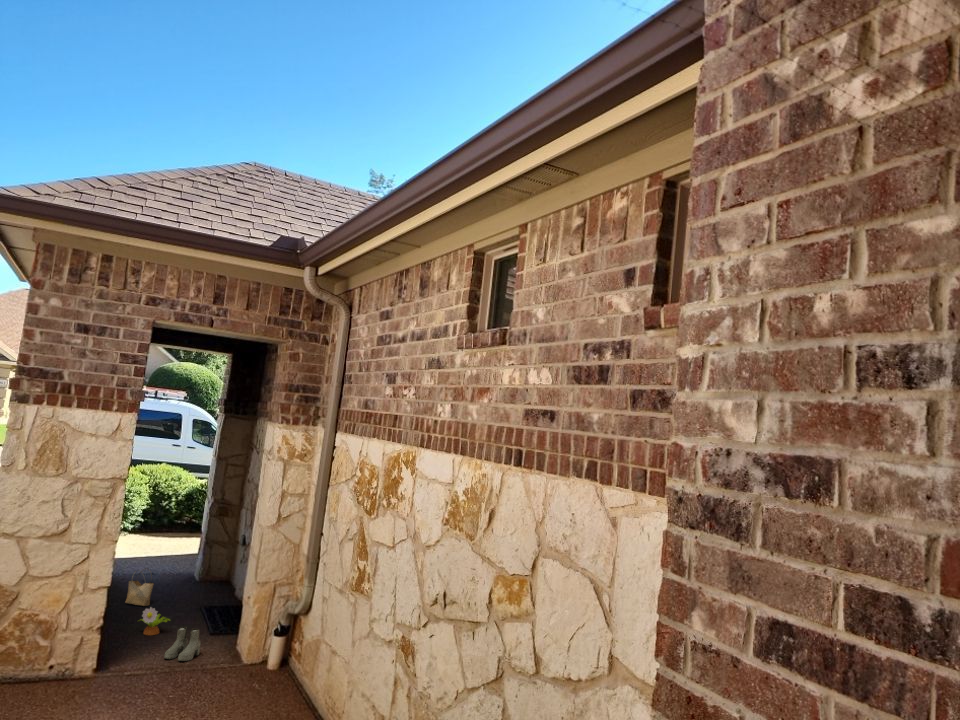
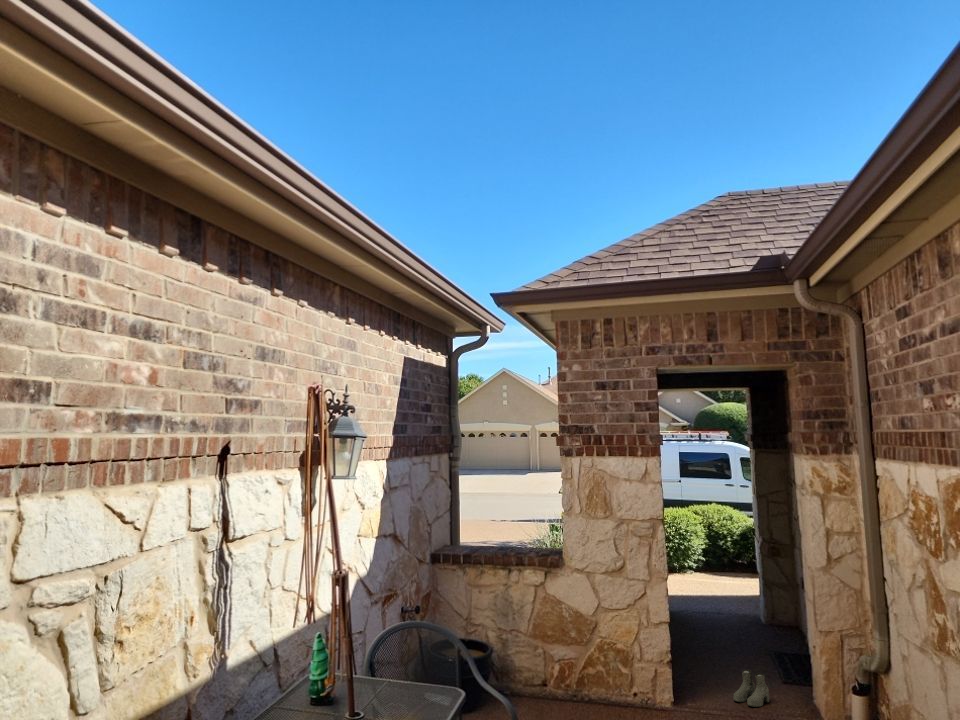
woven basket: present [125,581,154,606] -> none [694,604,718,641]
decorative plant: present [140,607,170,635] -> none [705,644,737,673]

